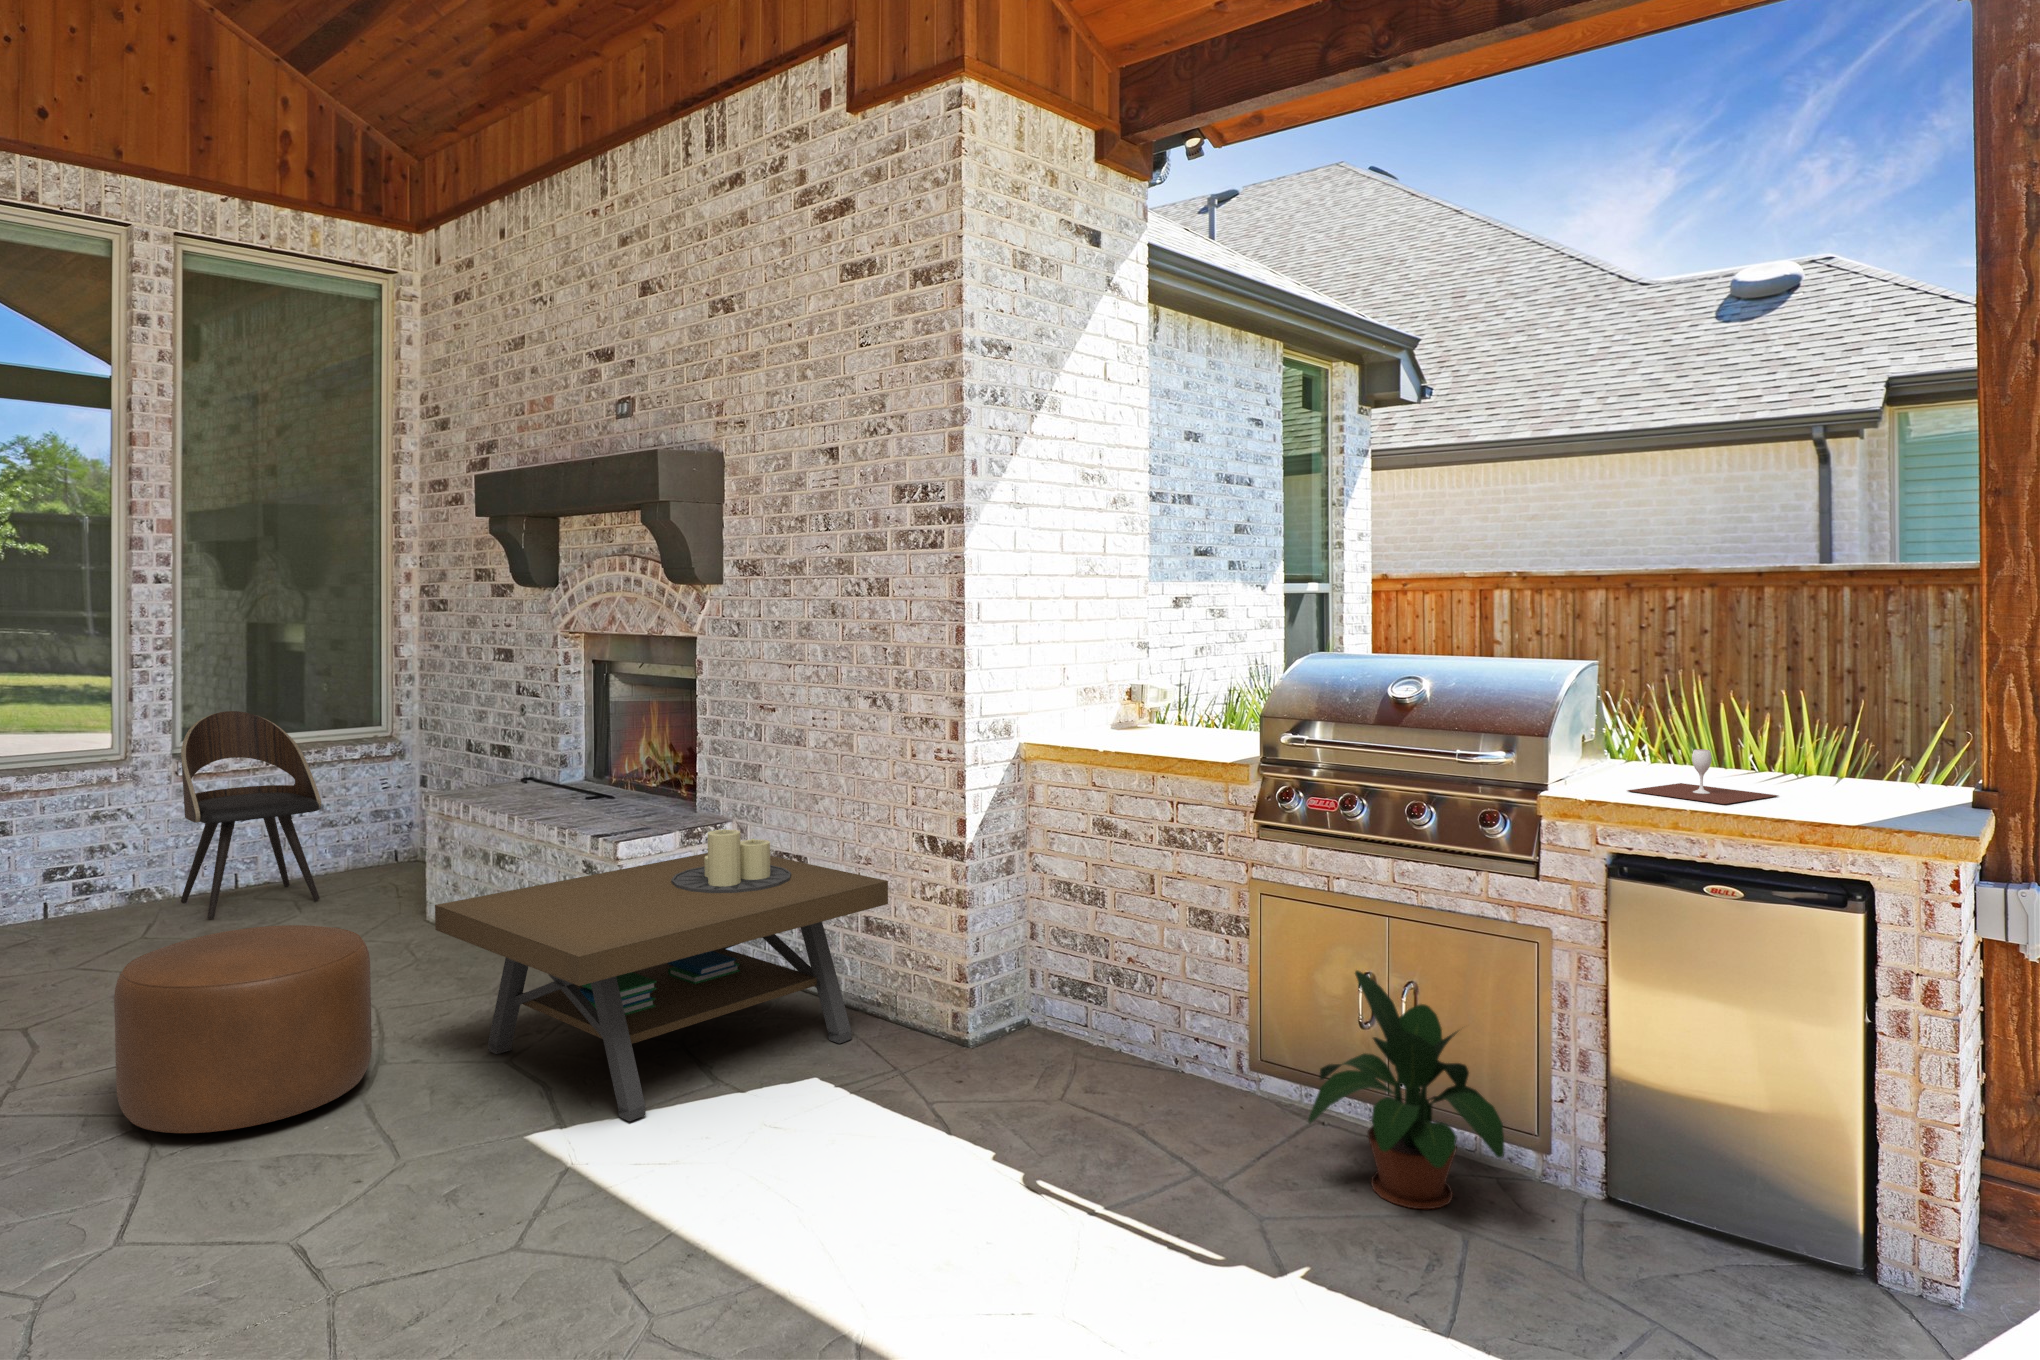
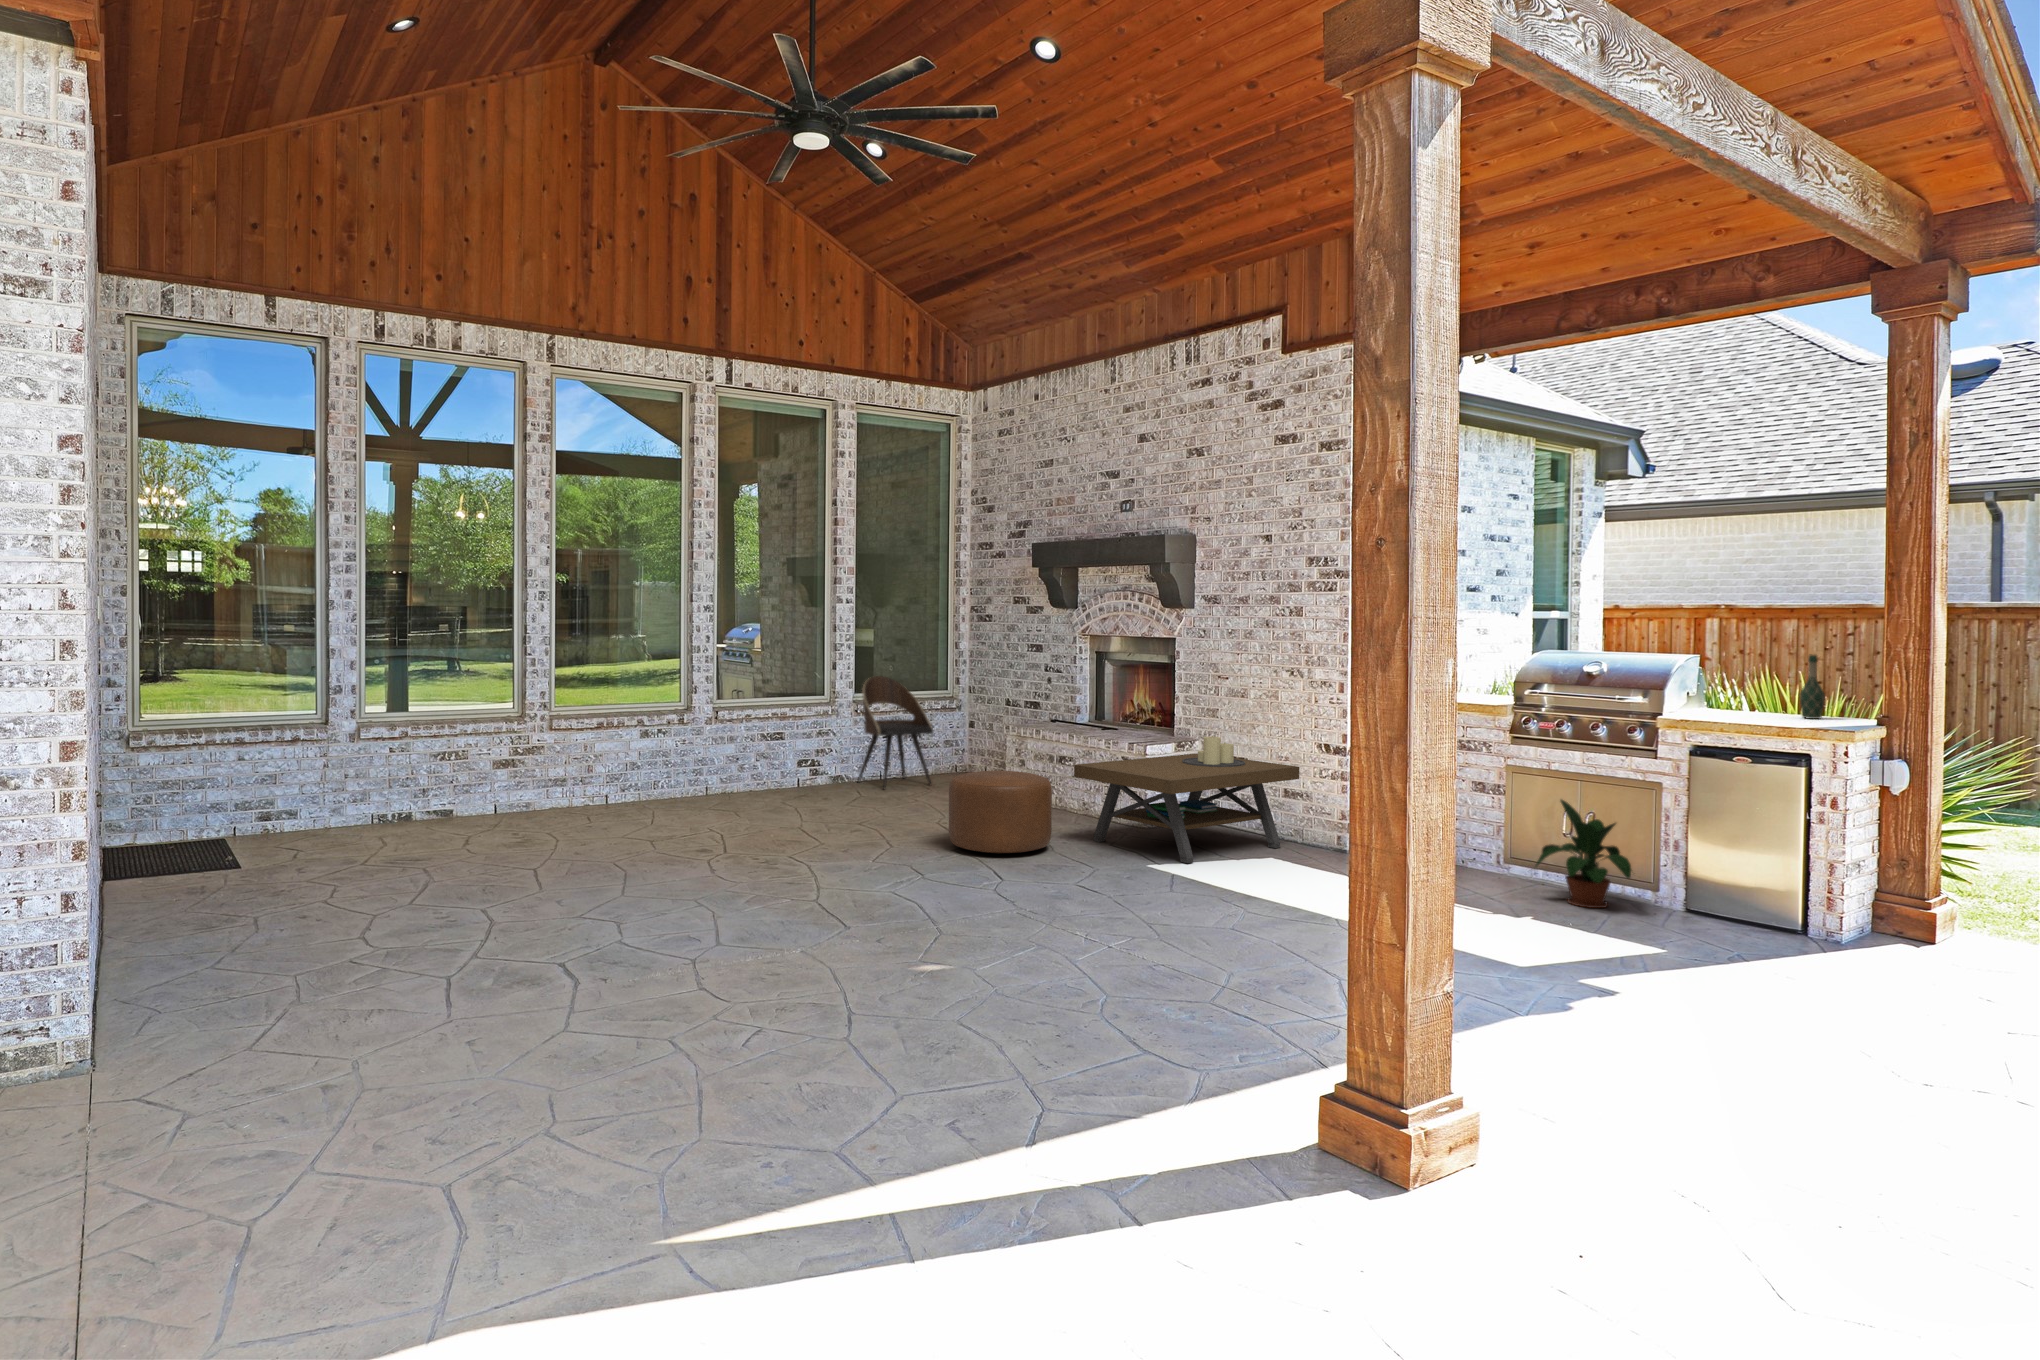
wine bottle: none [1798,661,1849,793] -> present [1800,654,1825,719]
wine glass: present [1628,749,1778,804] -> none [1704,696,1784,720]

